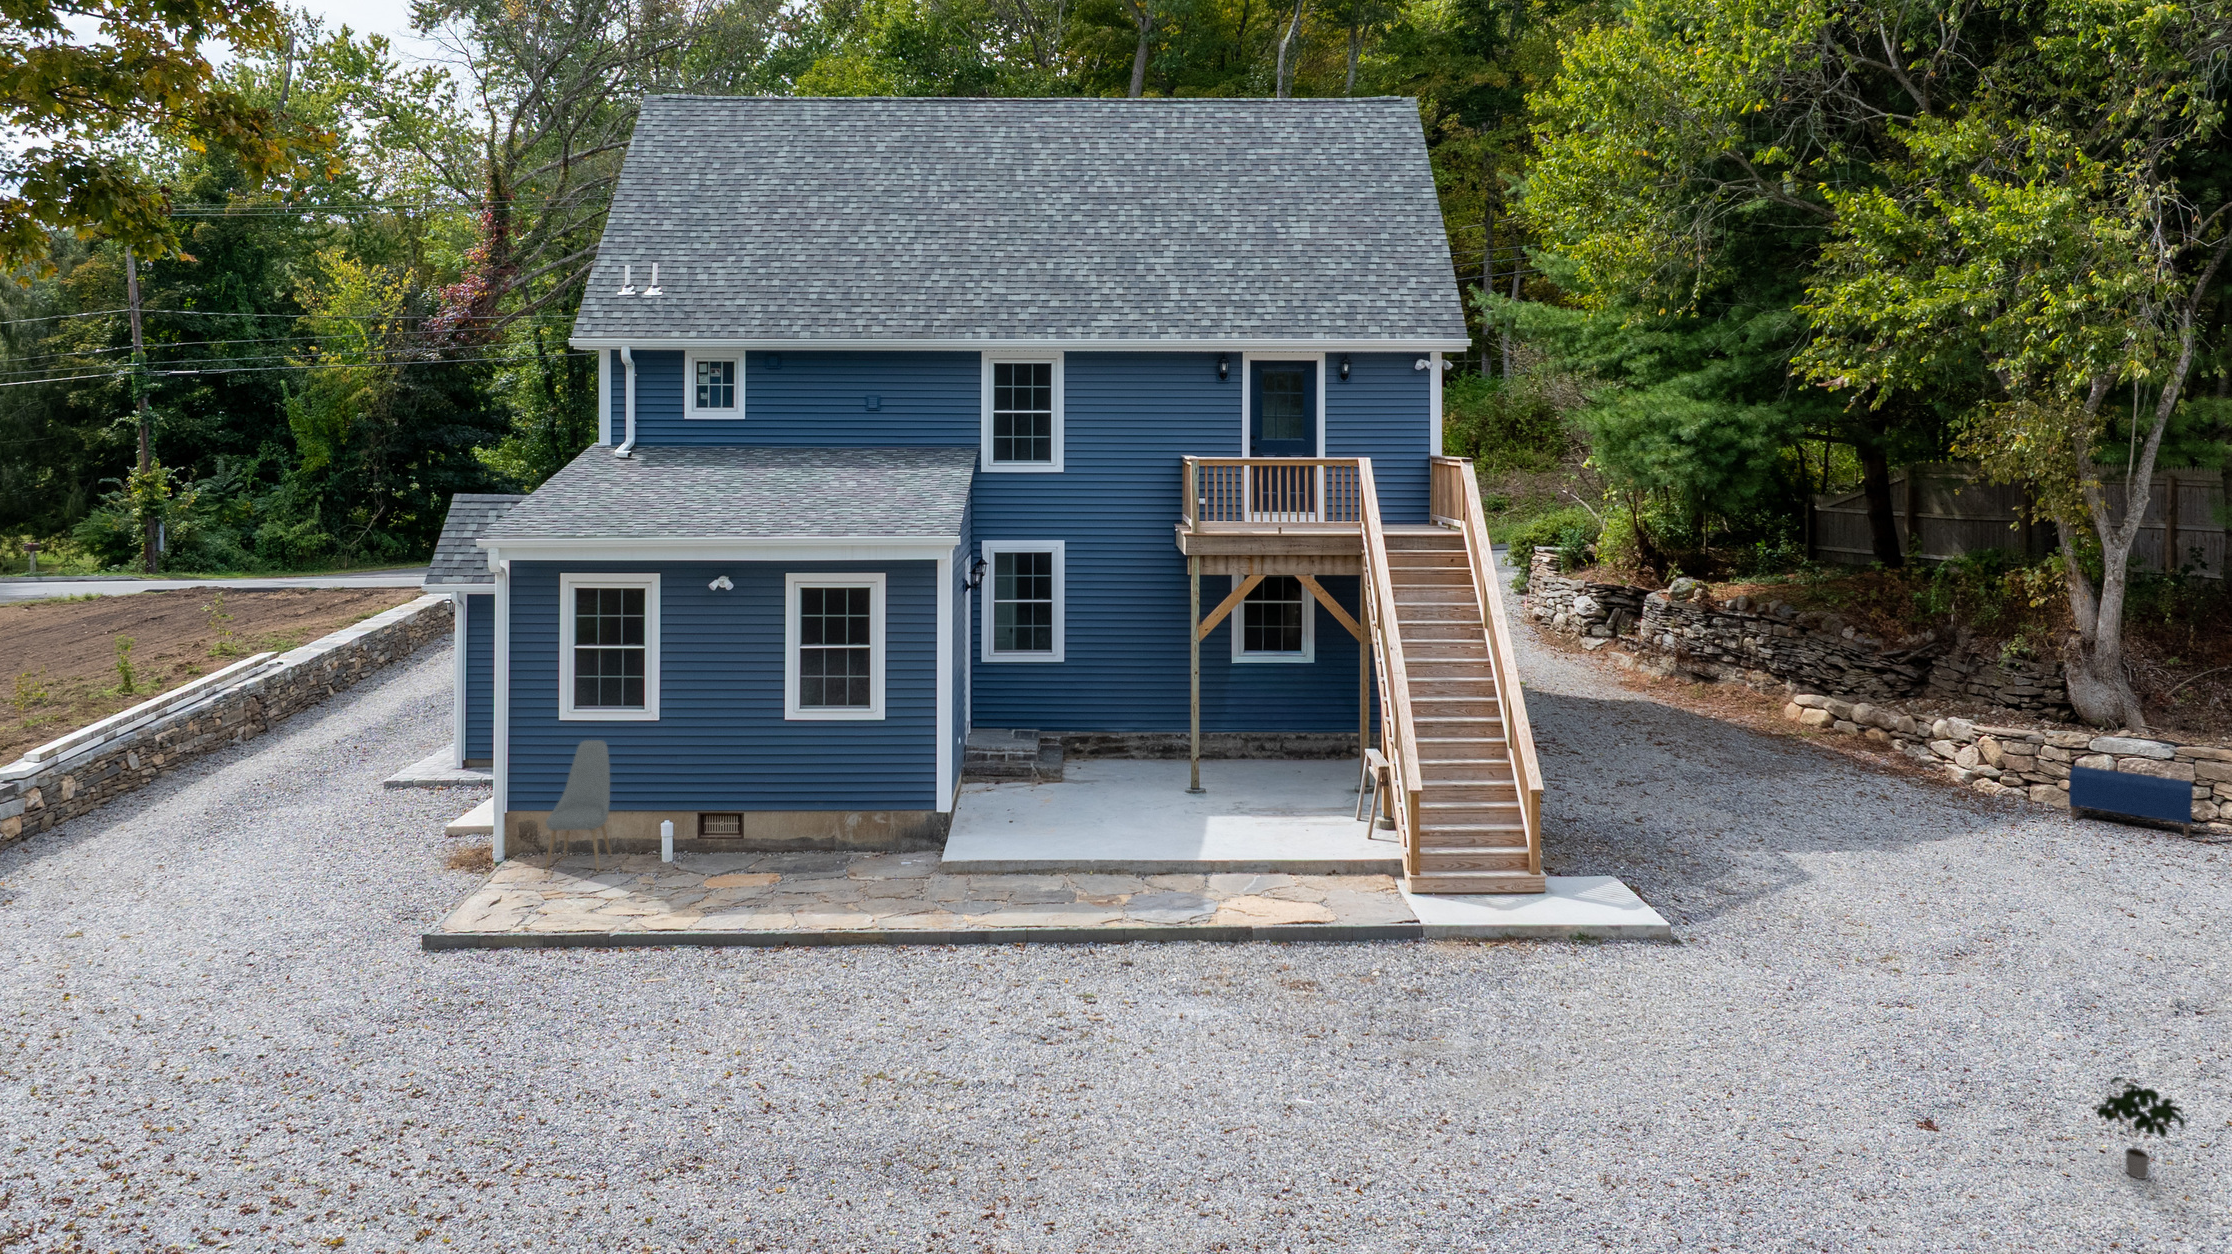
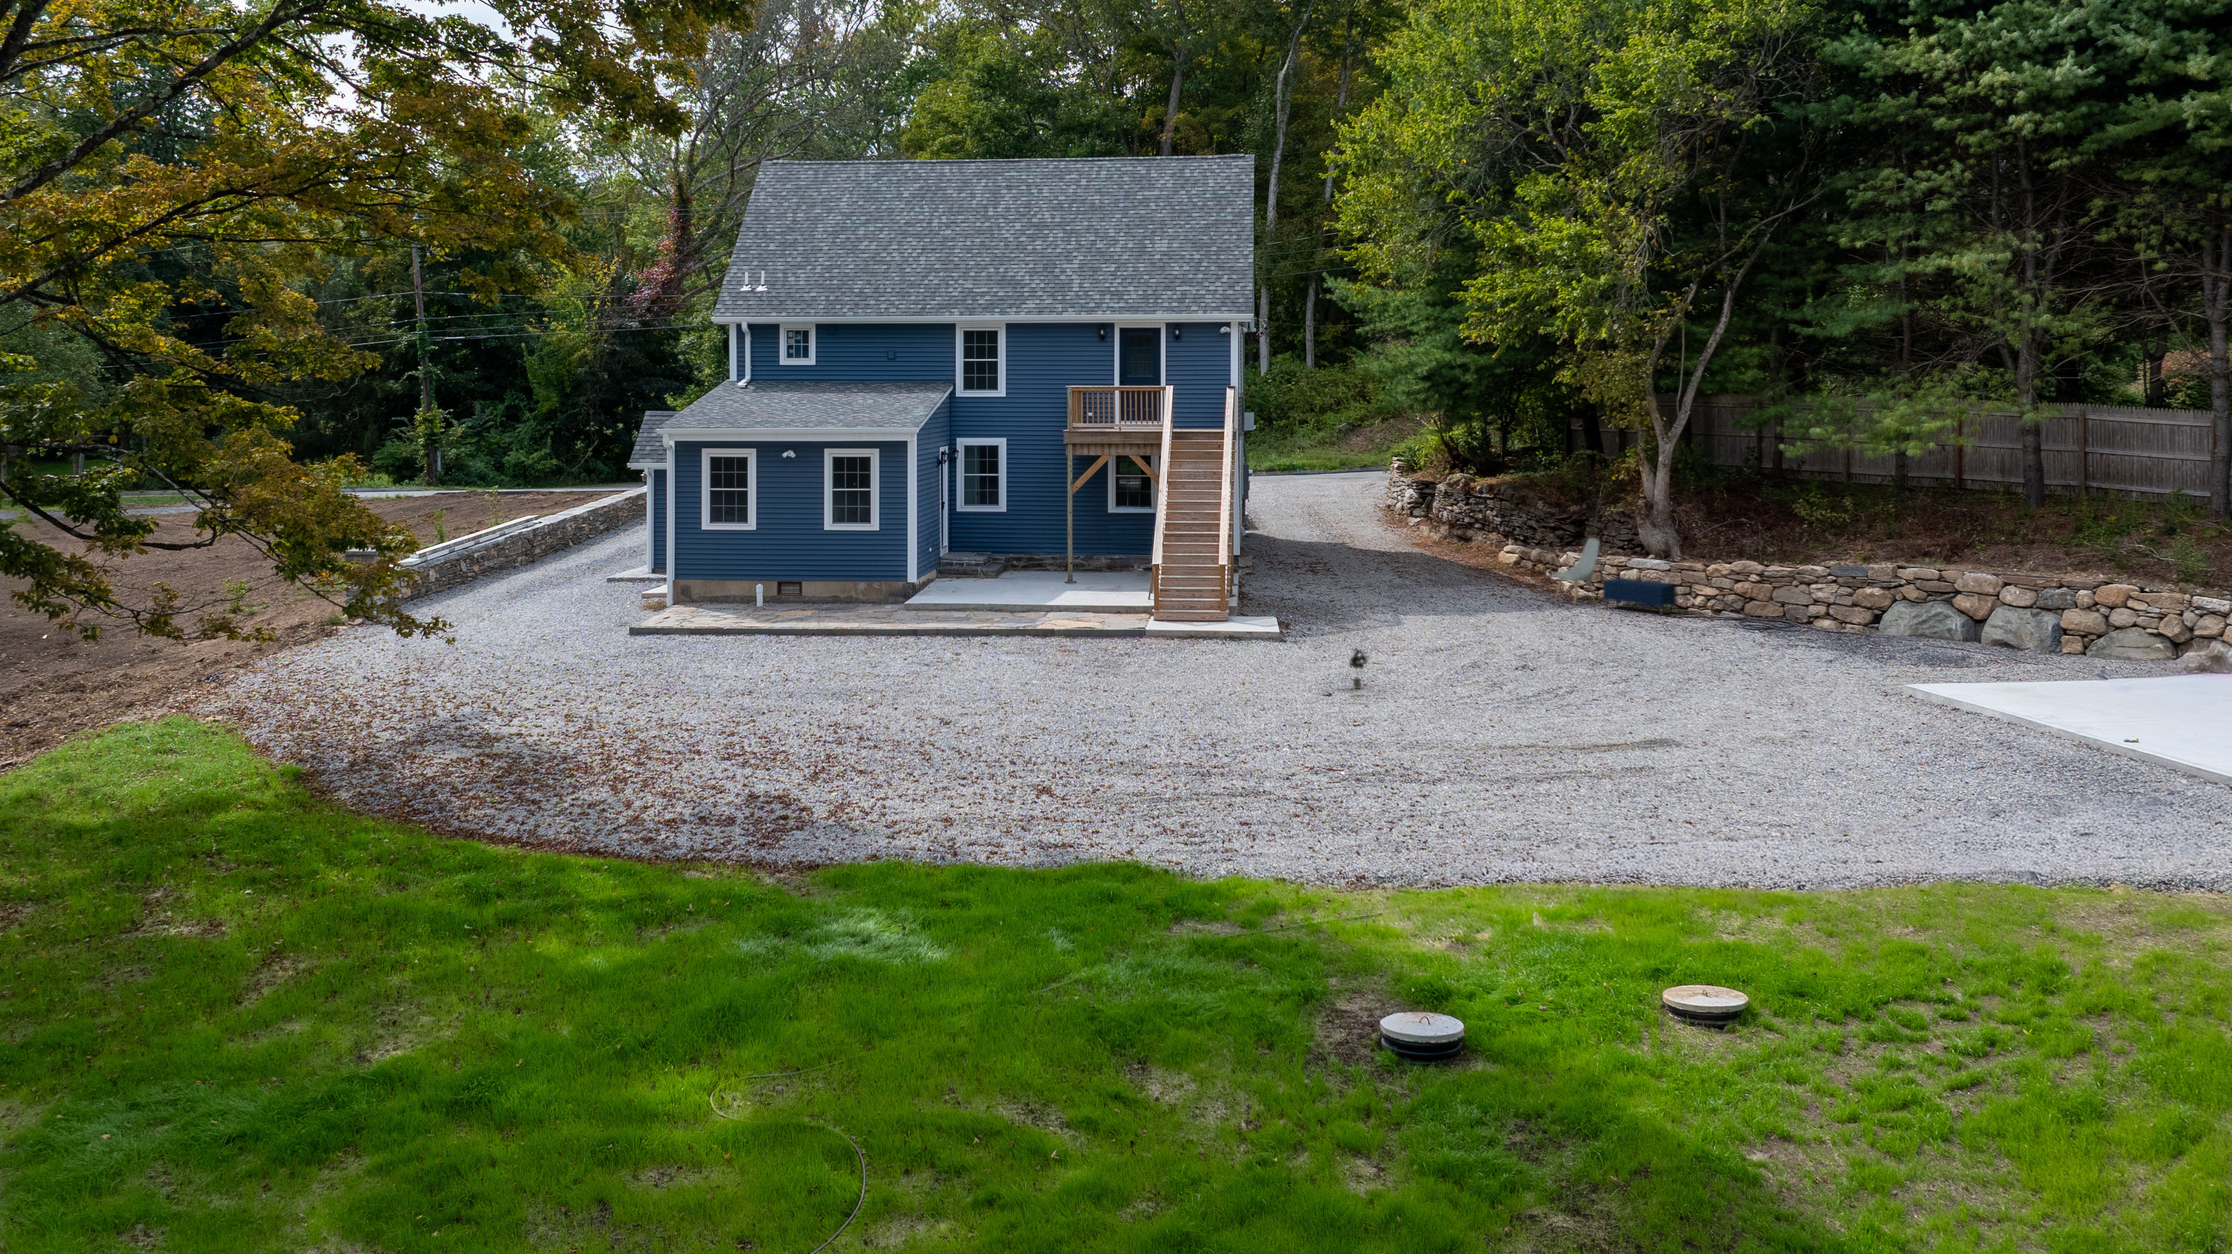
chair: present [545,740,611,872] -> present [1555,538,1600,600]

